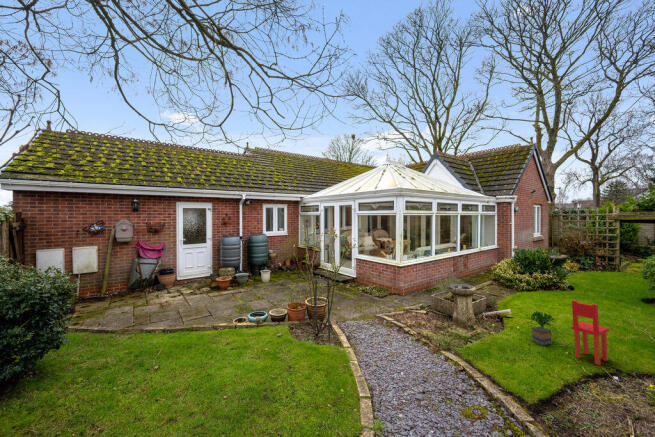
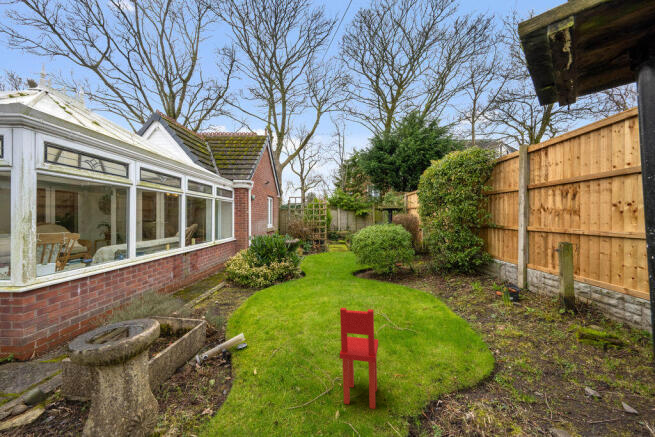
potted tree: present [531,312,554,345] -> none [279,332,313,394]

